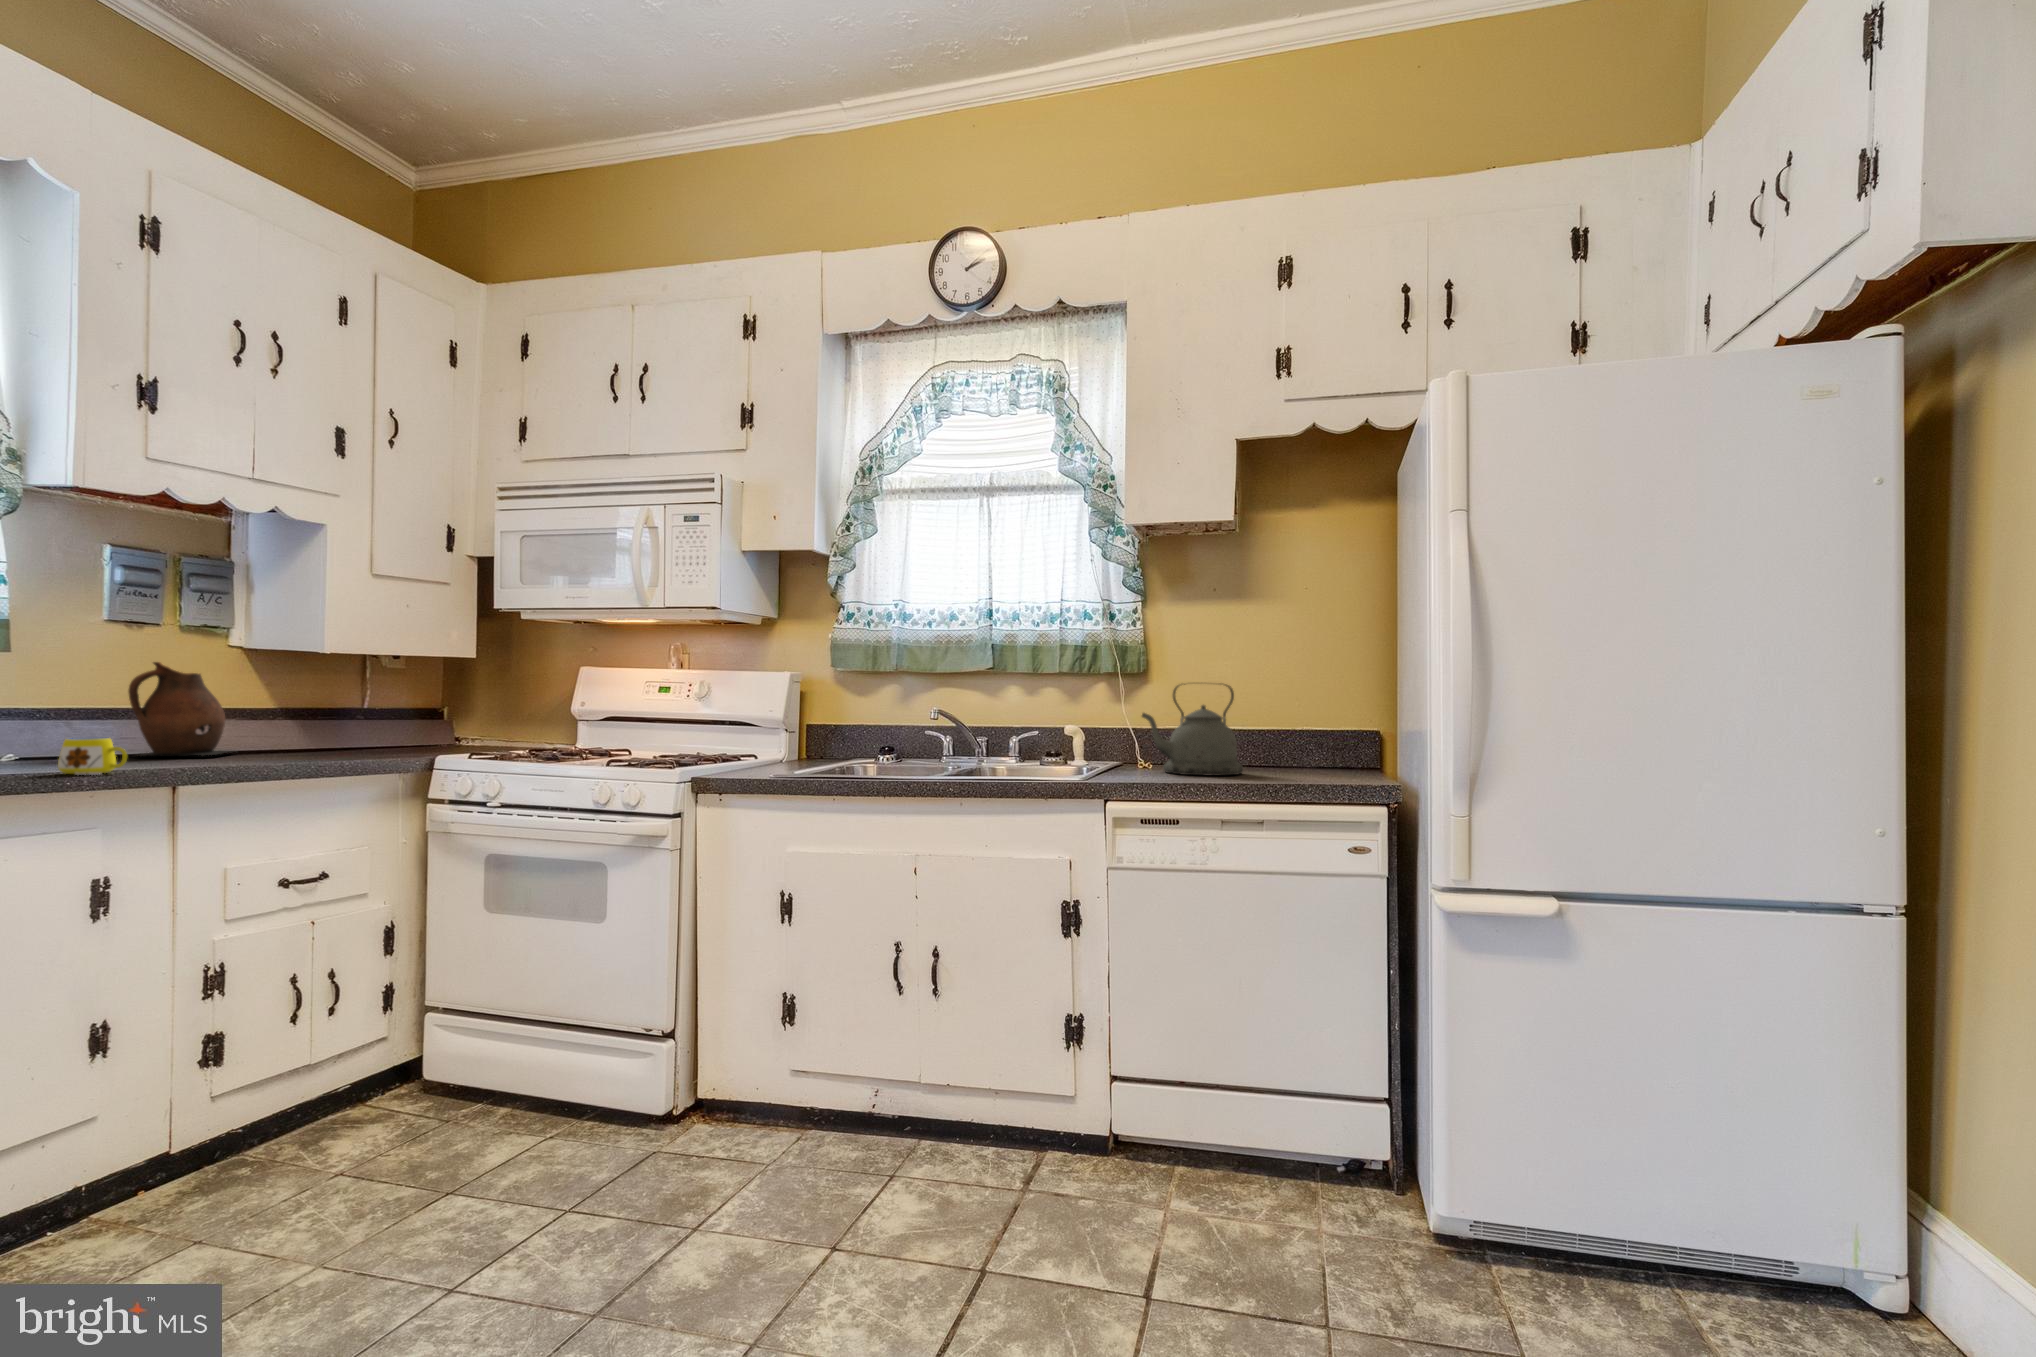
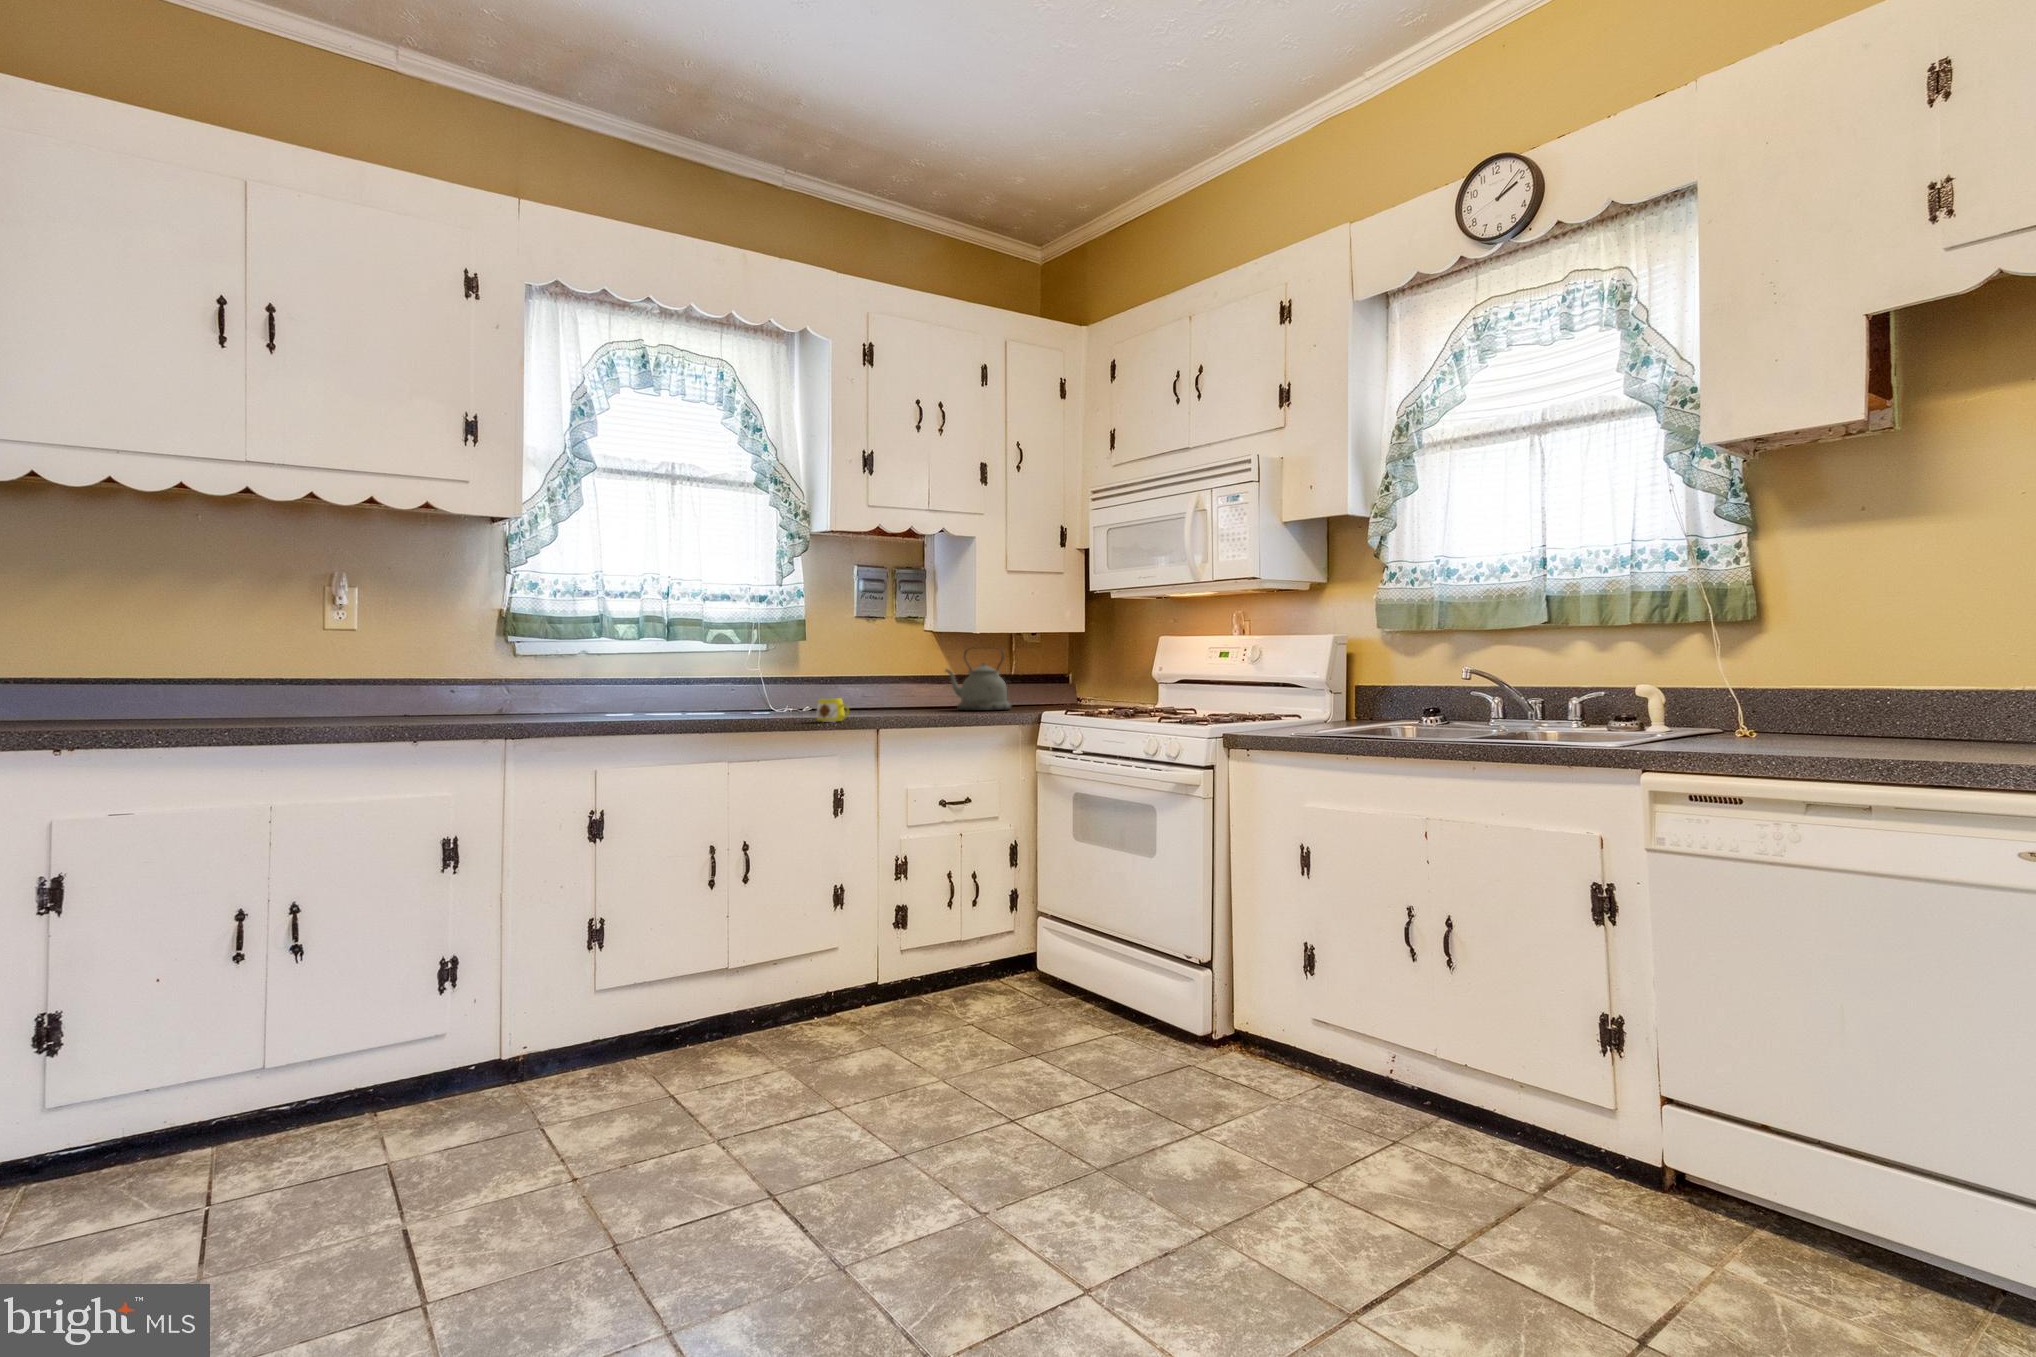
ceramic pitcher: present [129,662,238,756] -> none [862,646,925,713]
kettle: present [1142,684,1243,776] -> present [945,649,1011,710]

